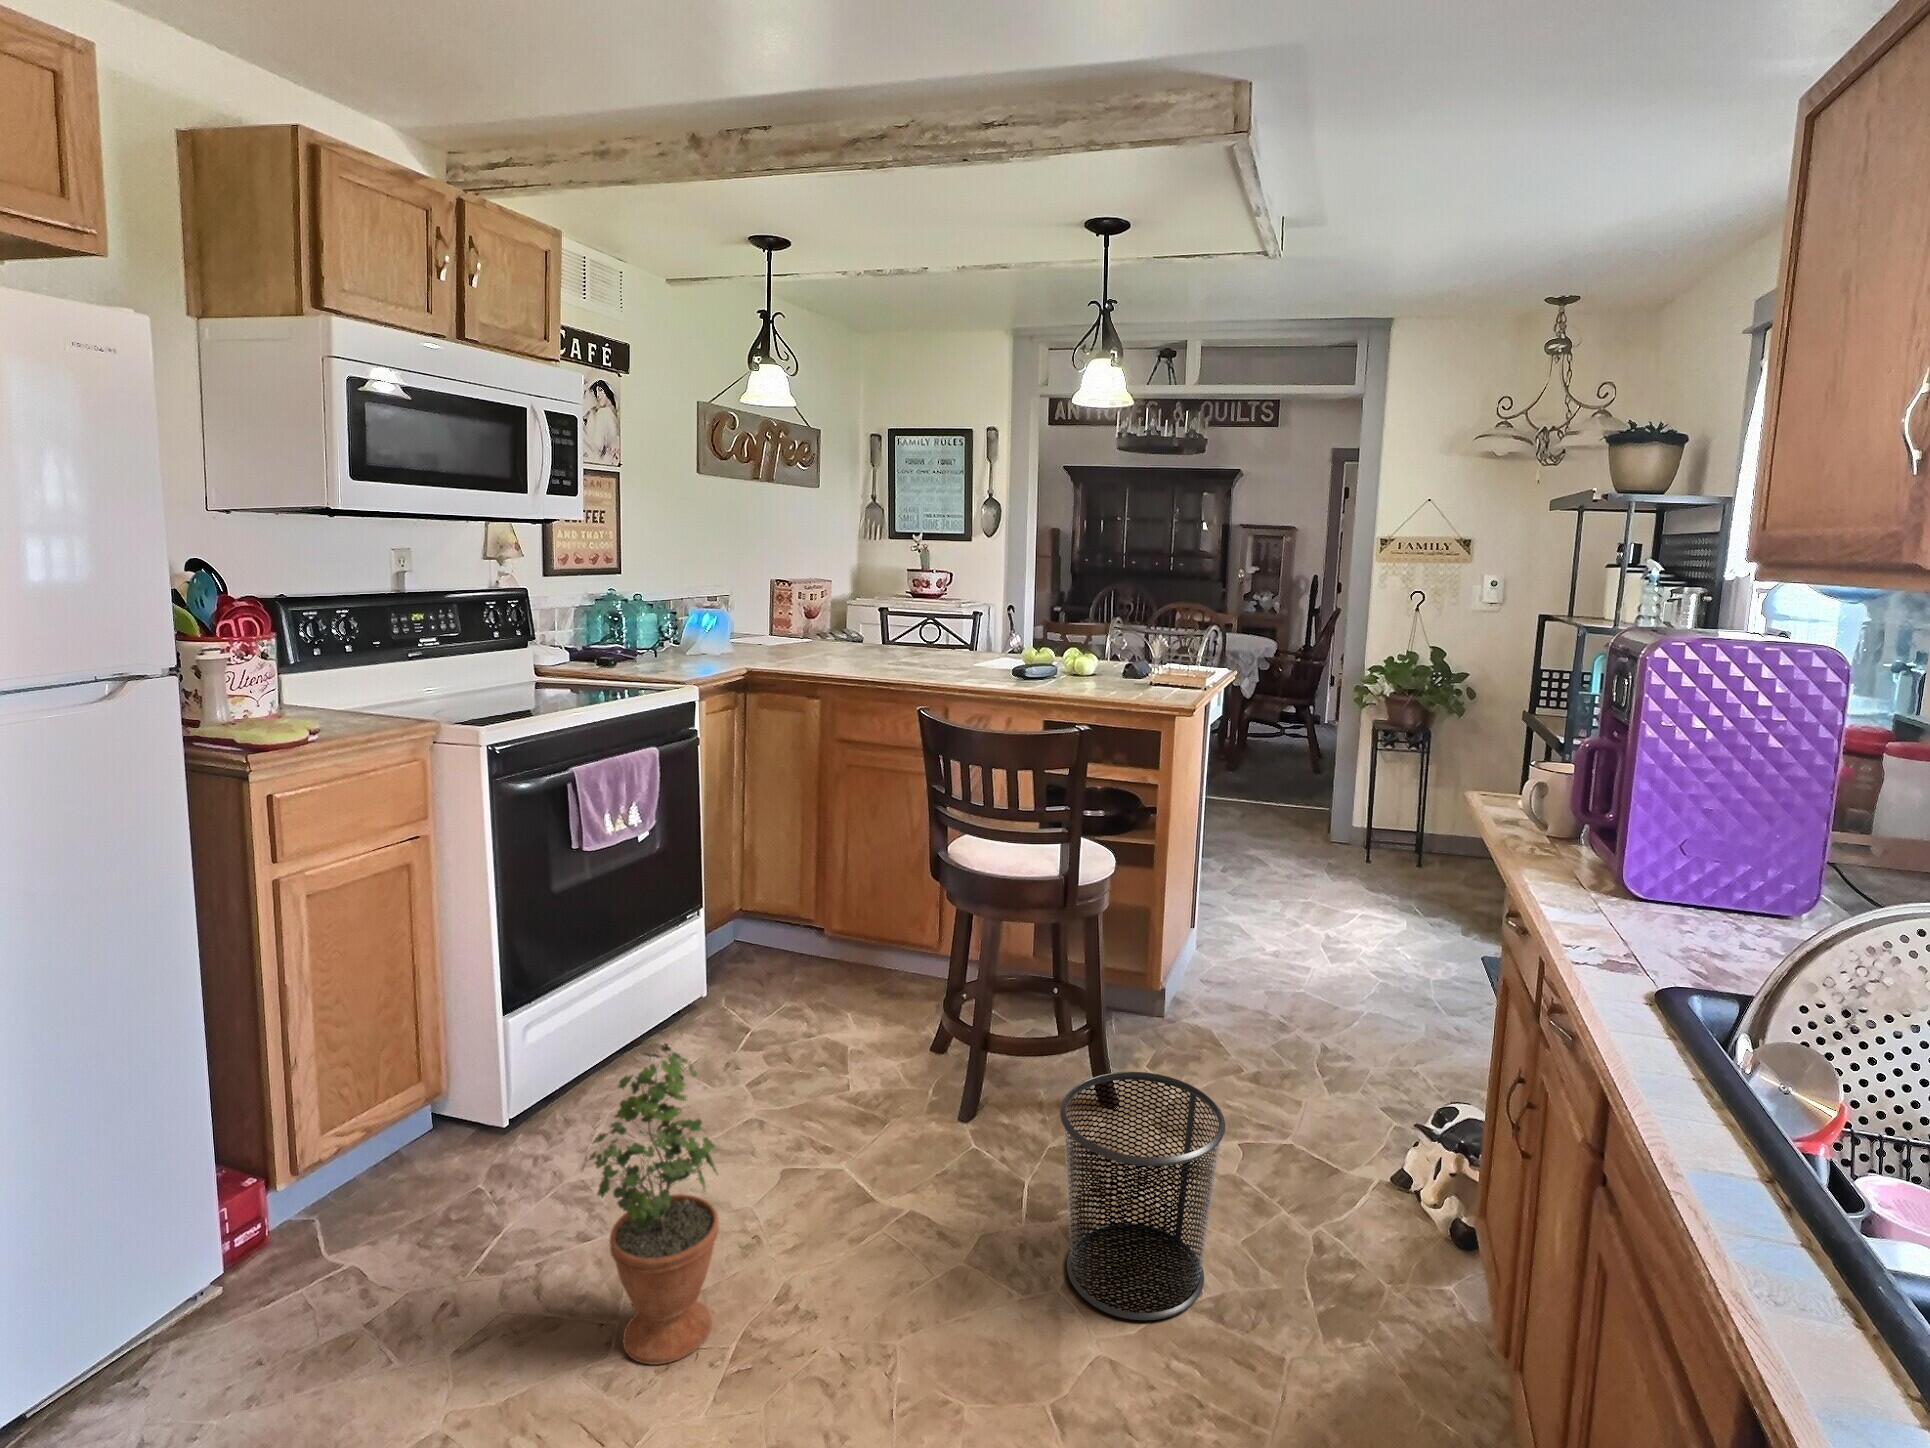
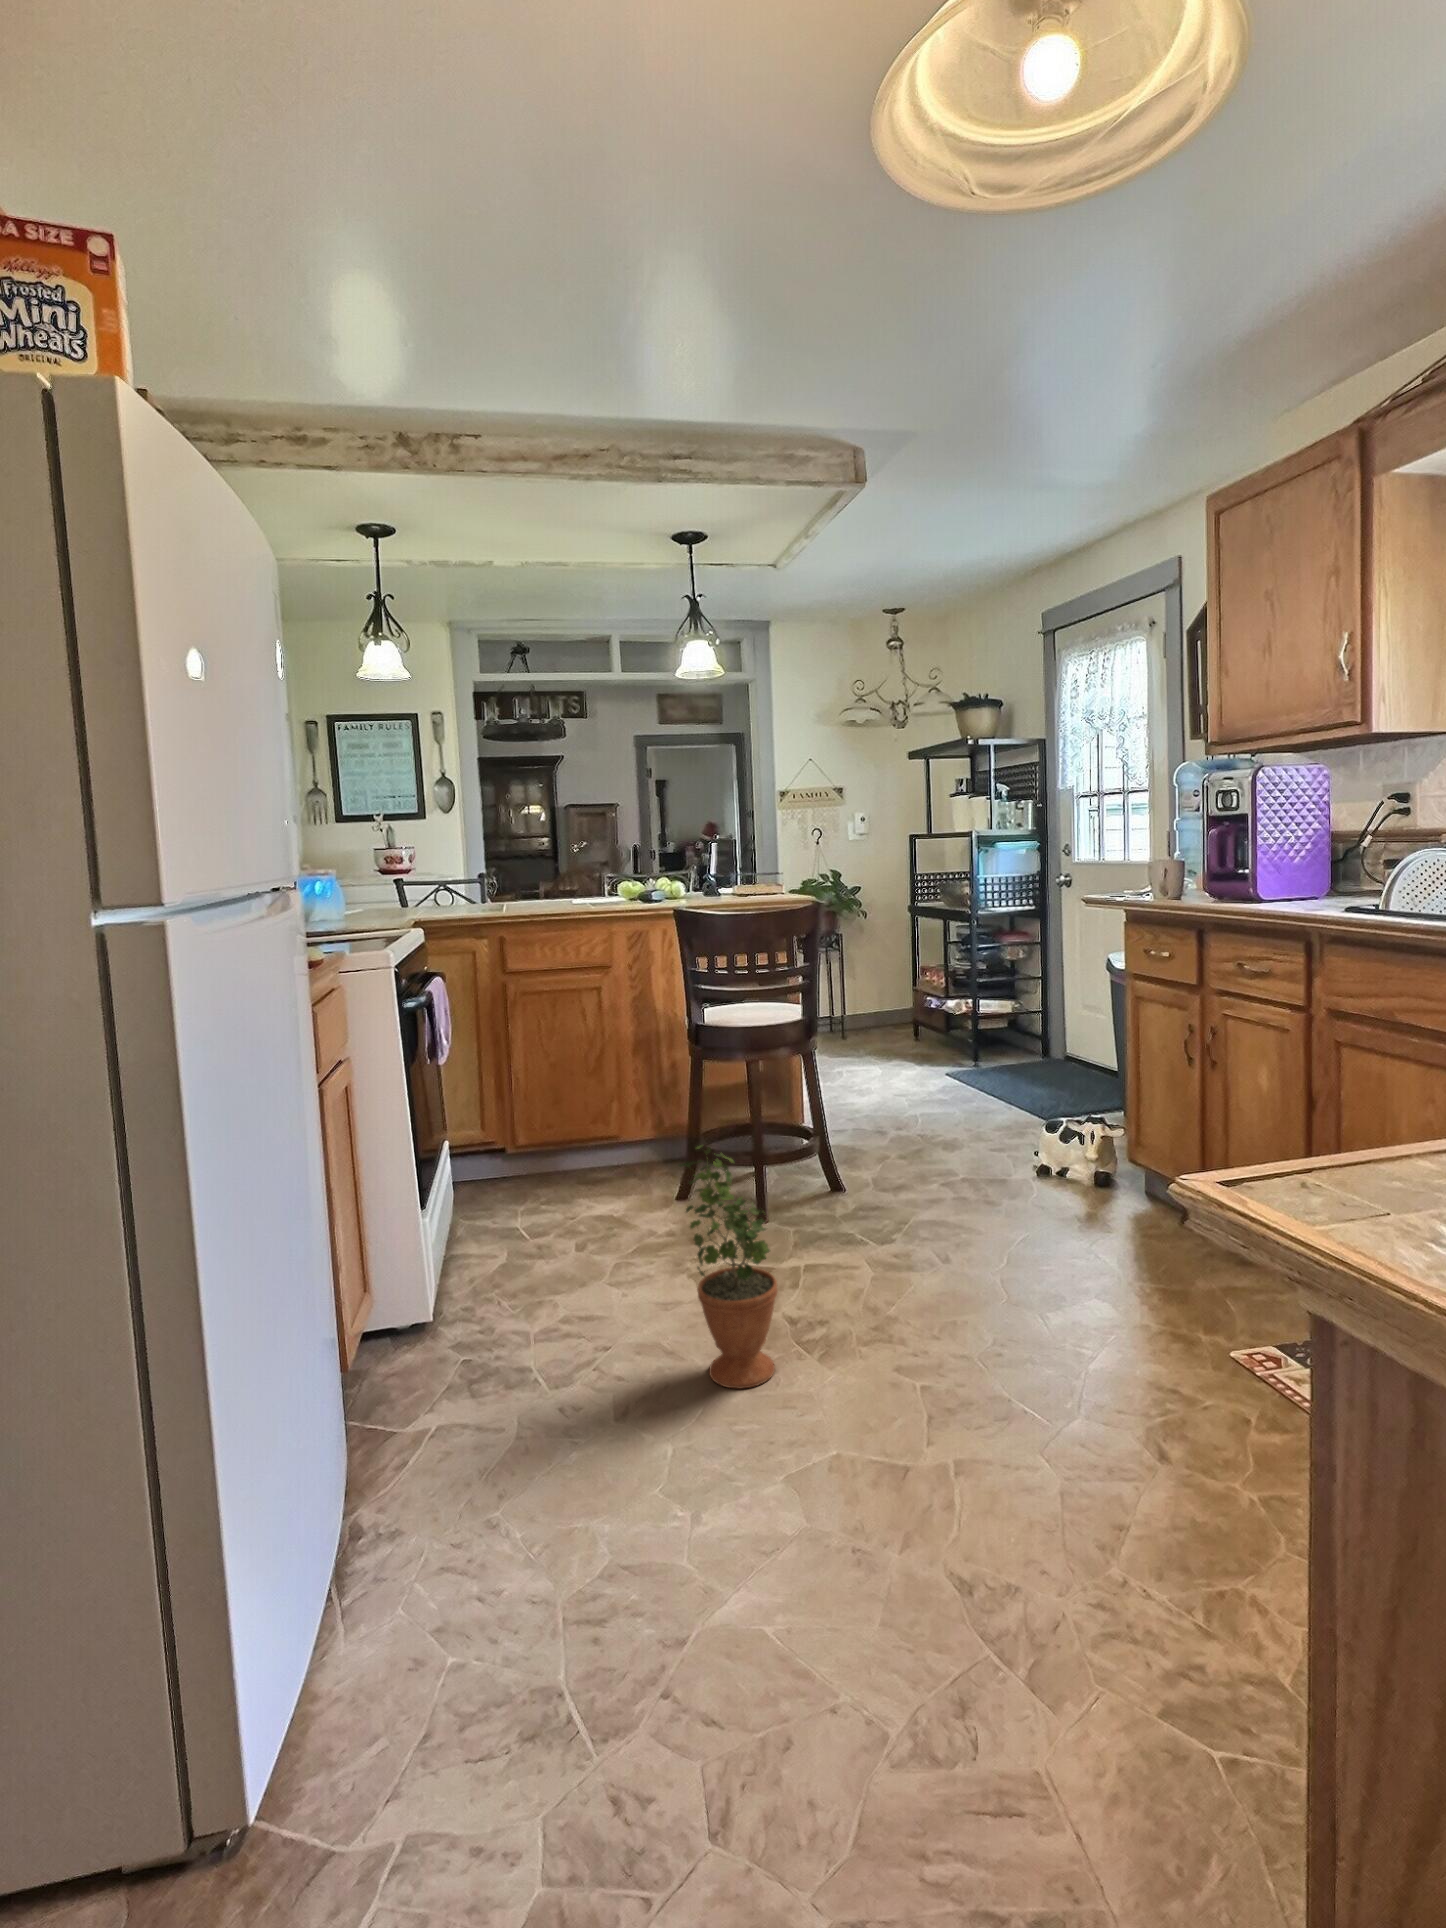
trash can: present [1060,1072,1225,1320] -> none [905,1120,1019,1269]

